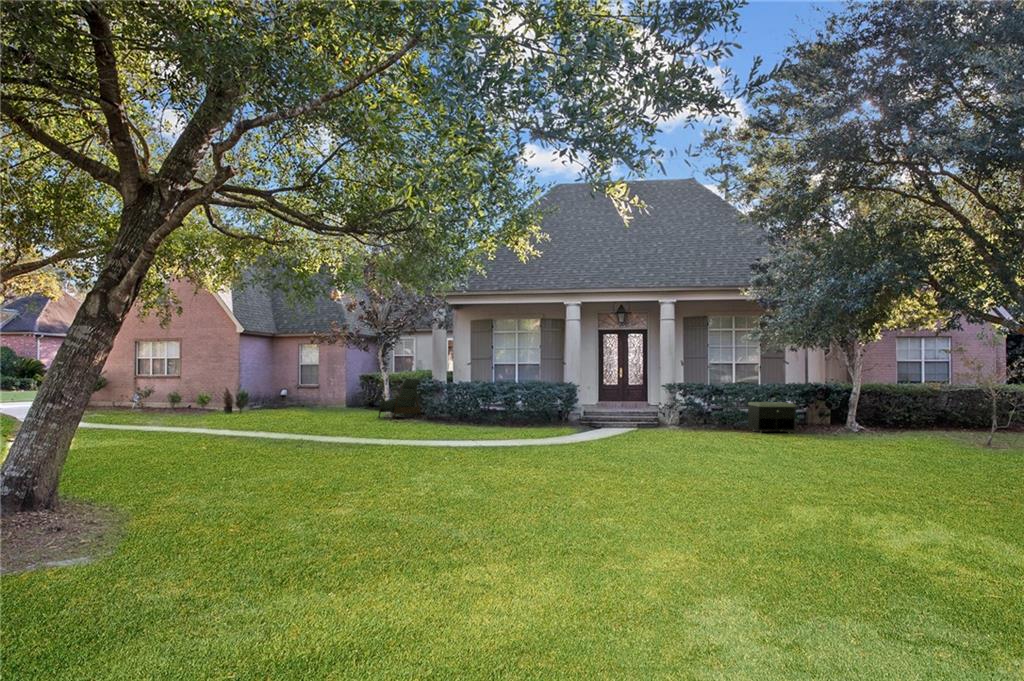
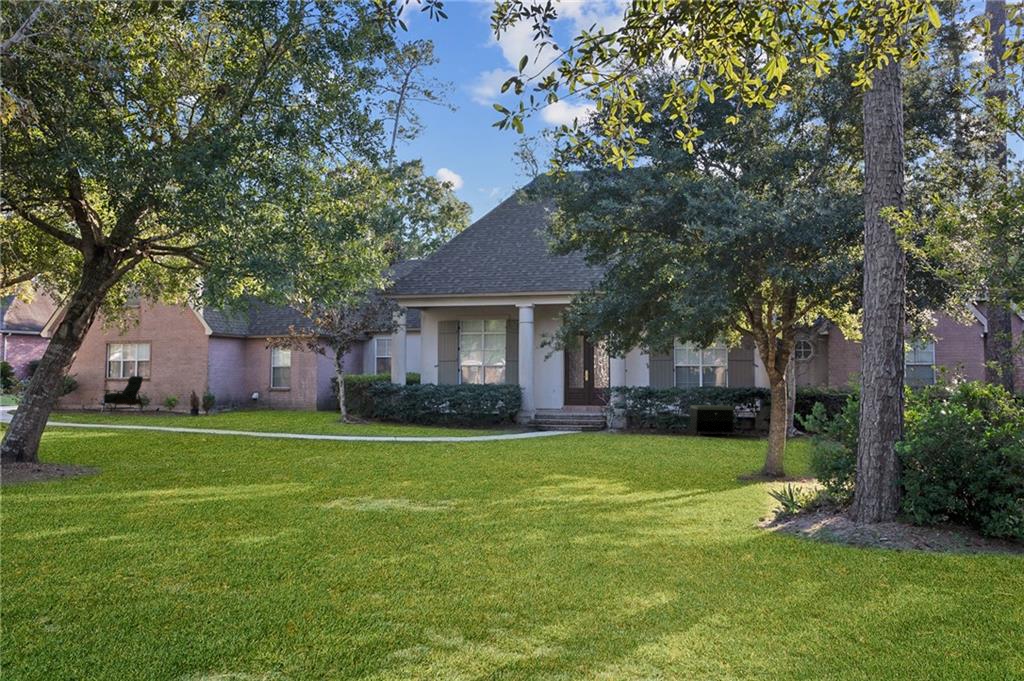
chair: present [379,379,421,419] -> present [103,376,143,409]

